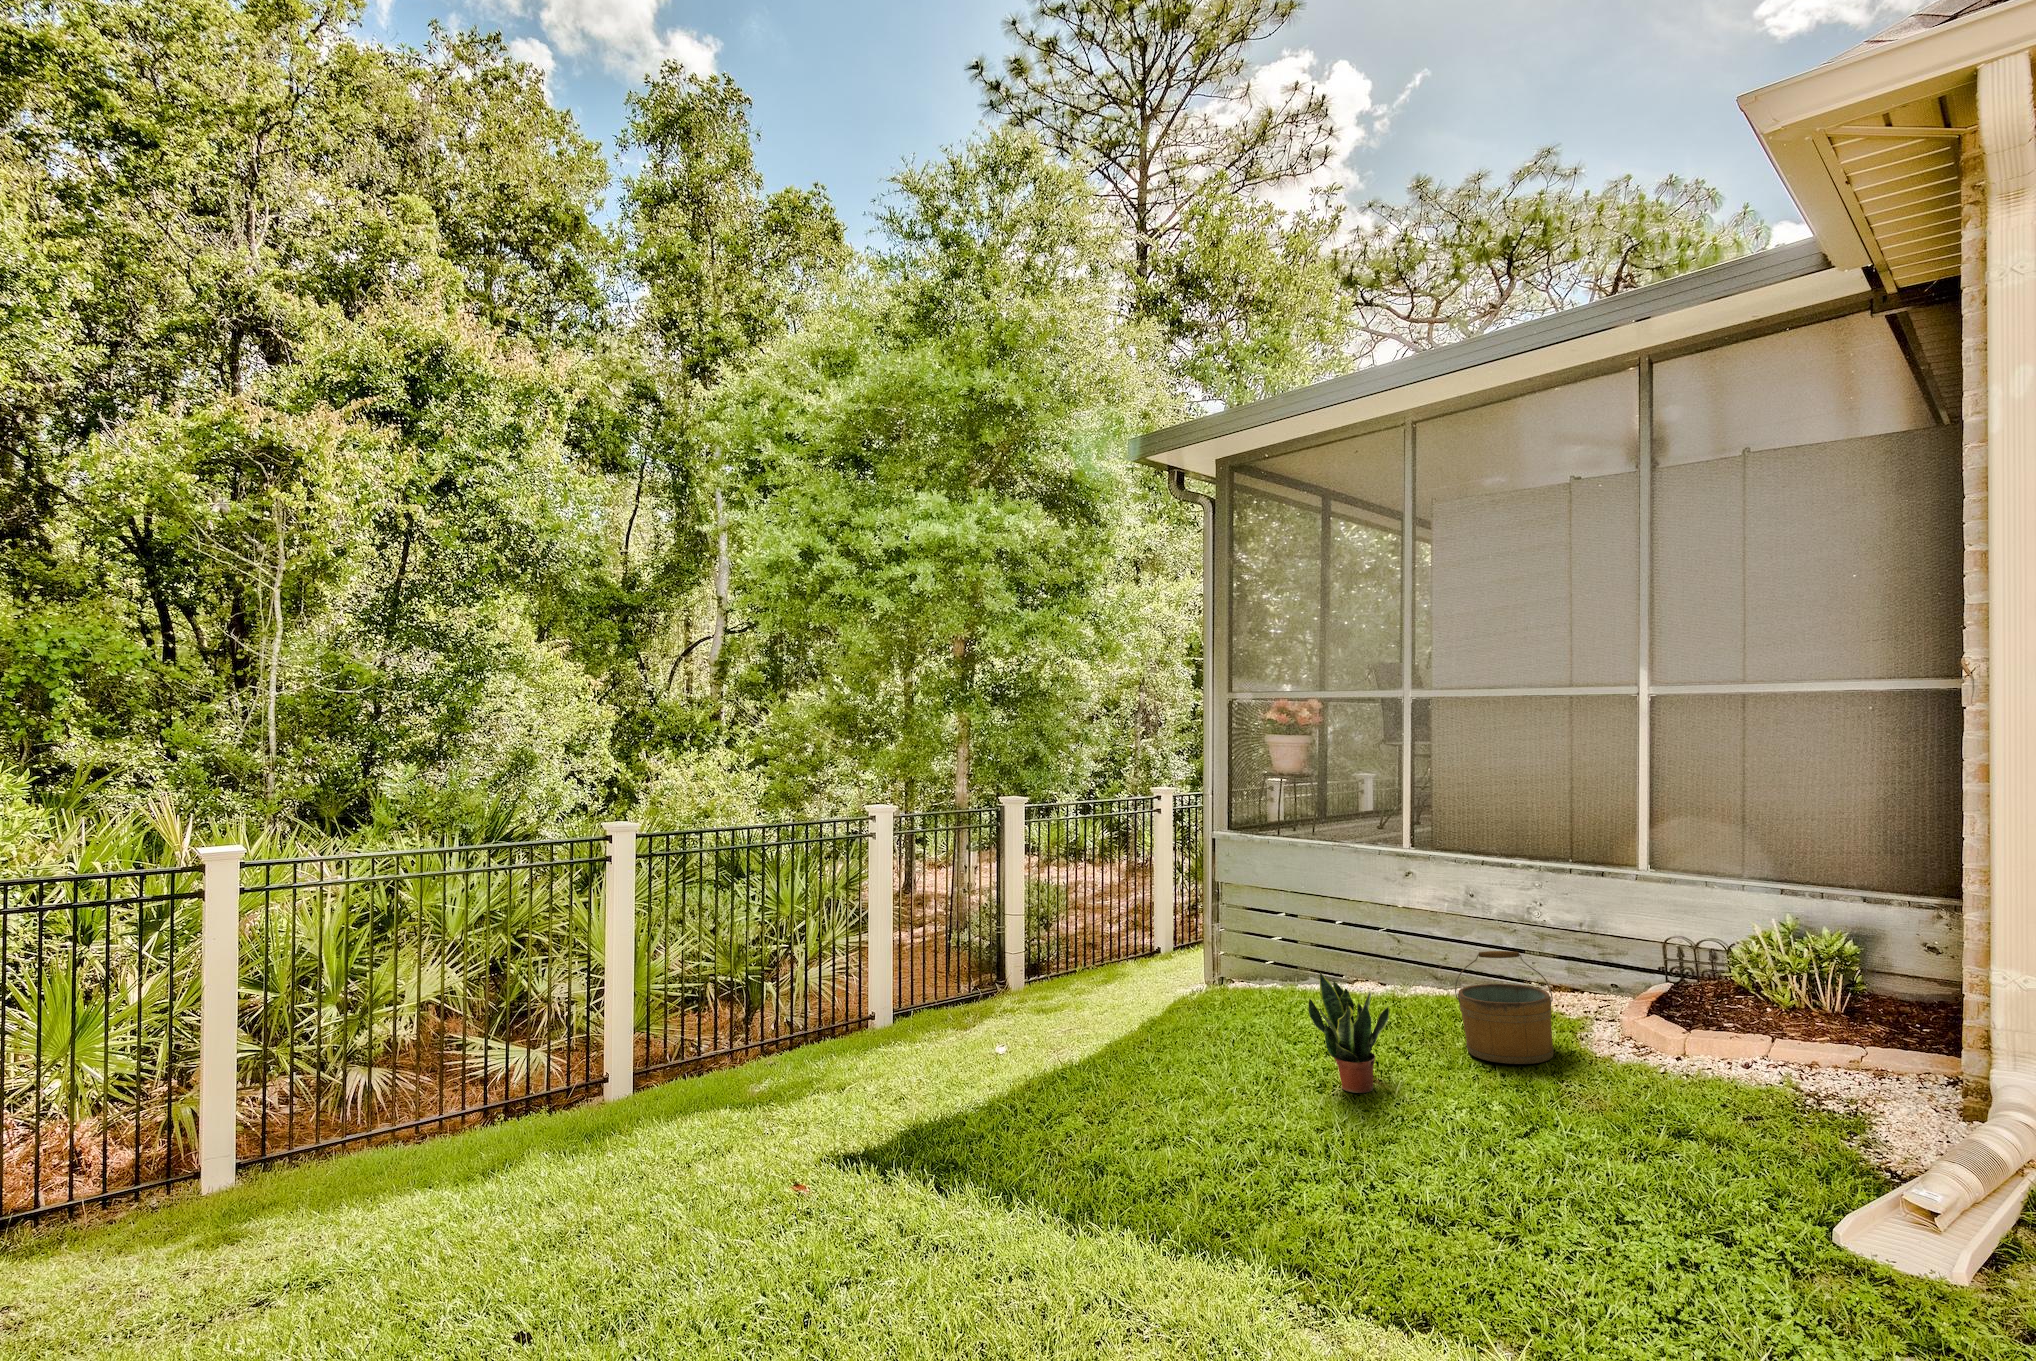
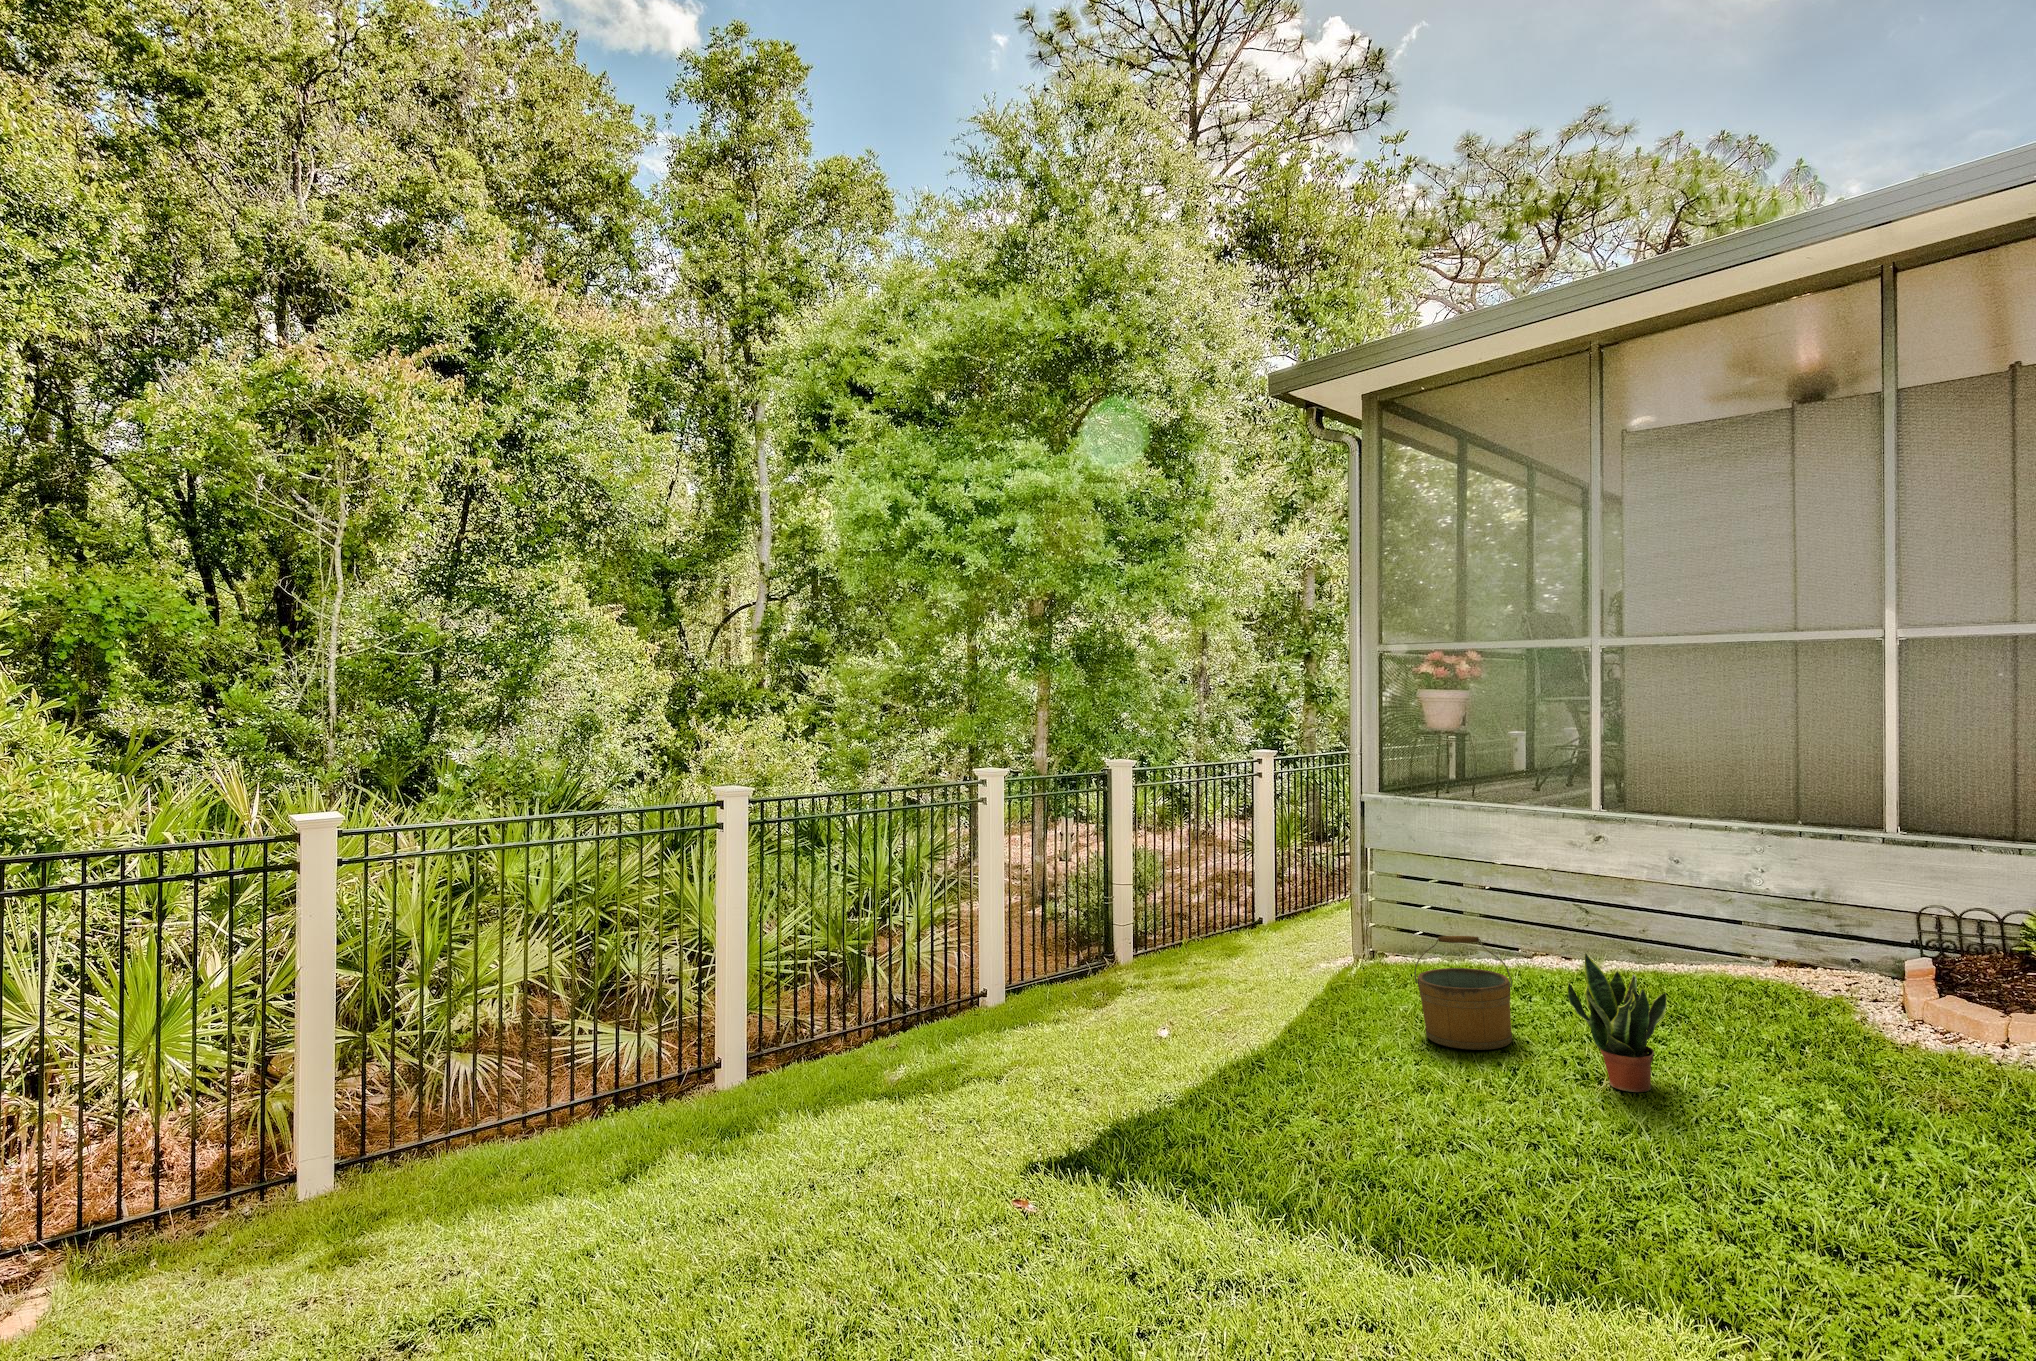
bucket: present [1455,951,1553,1064] -> present [1415,936,1512,1050]

